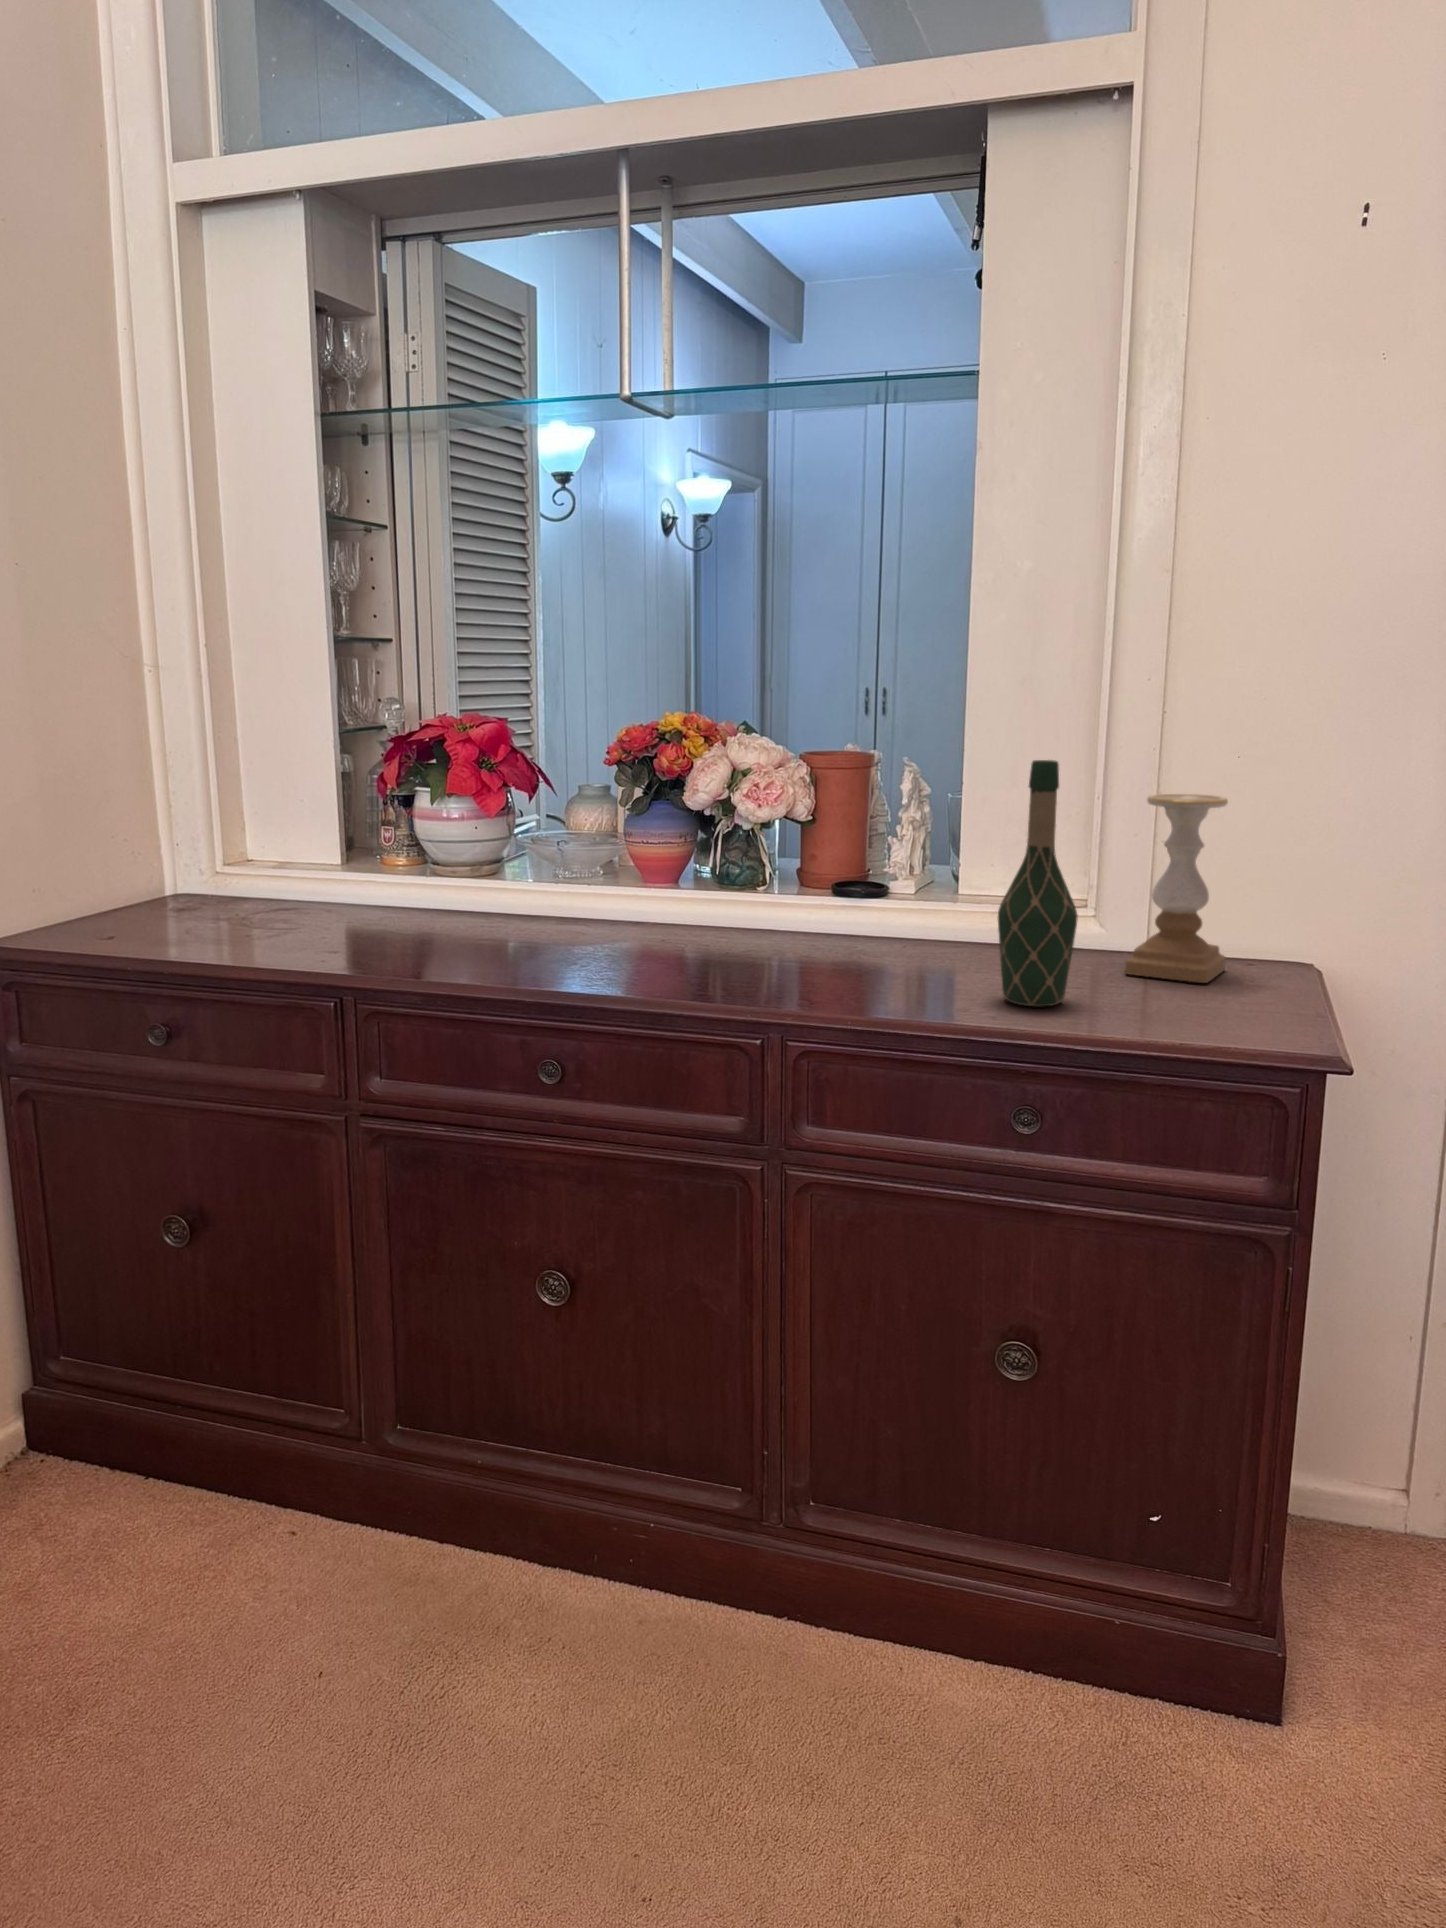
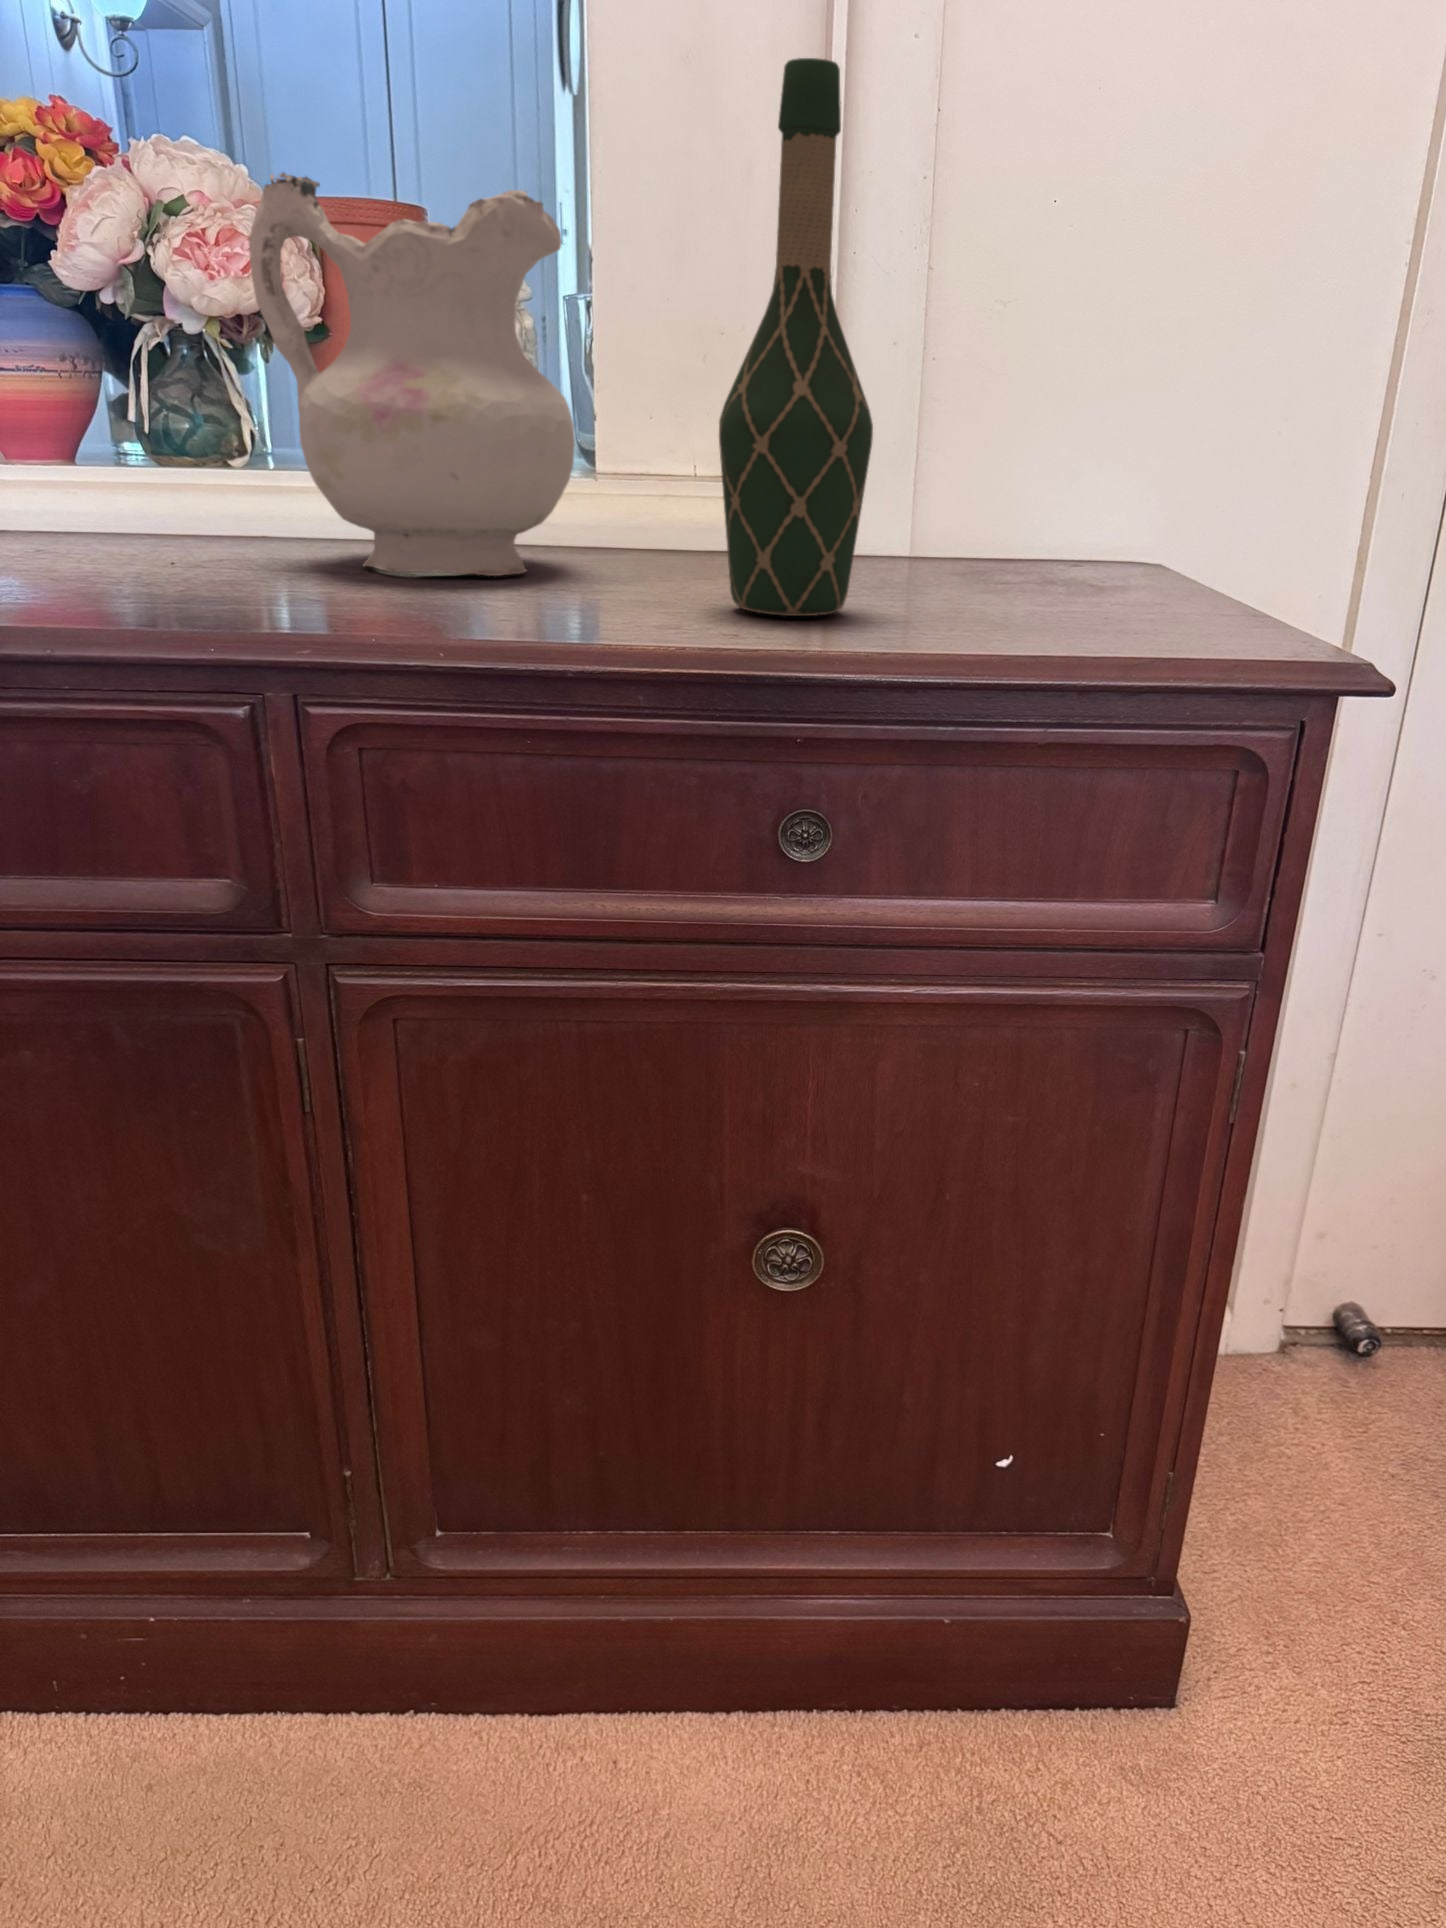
ceramic pitcher: none [782,786,935,972] -> present [249,173,575,576]
candle holder: present [1125,794,1228,983] -> none [908,229,1084,584]

